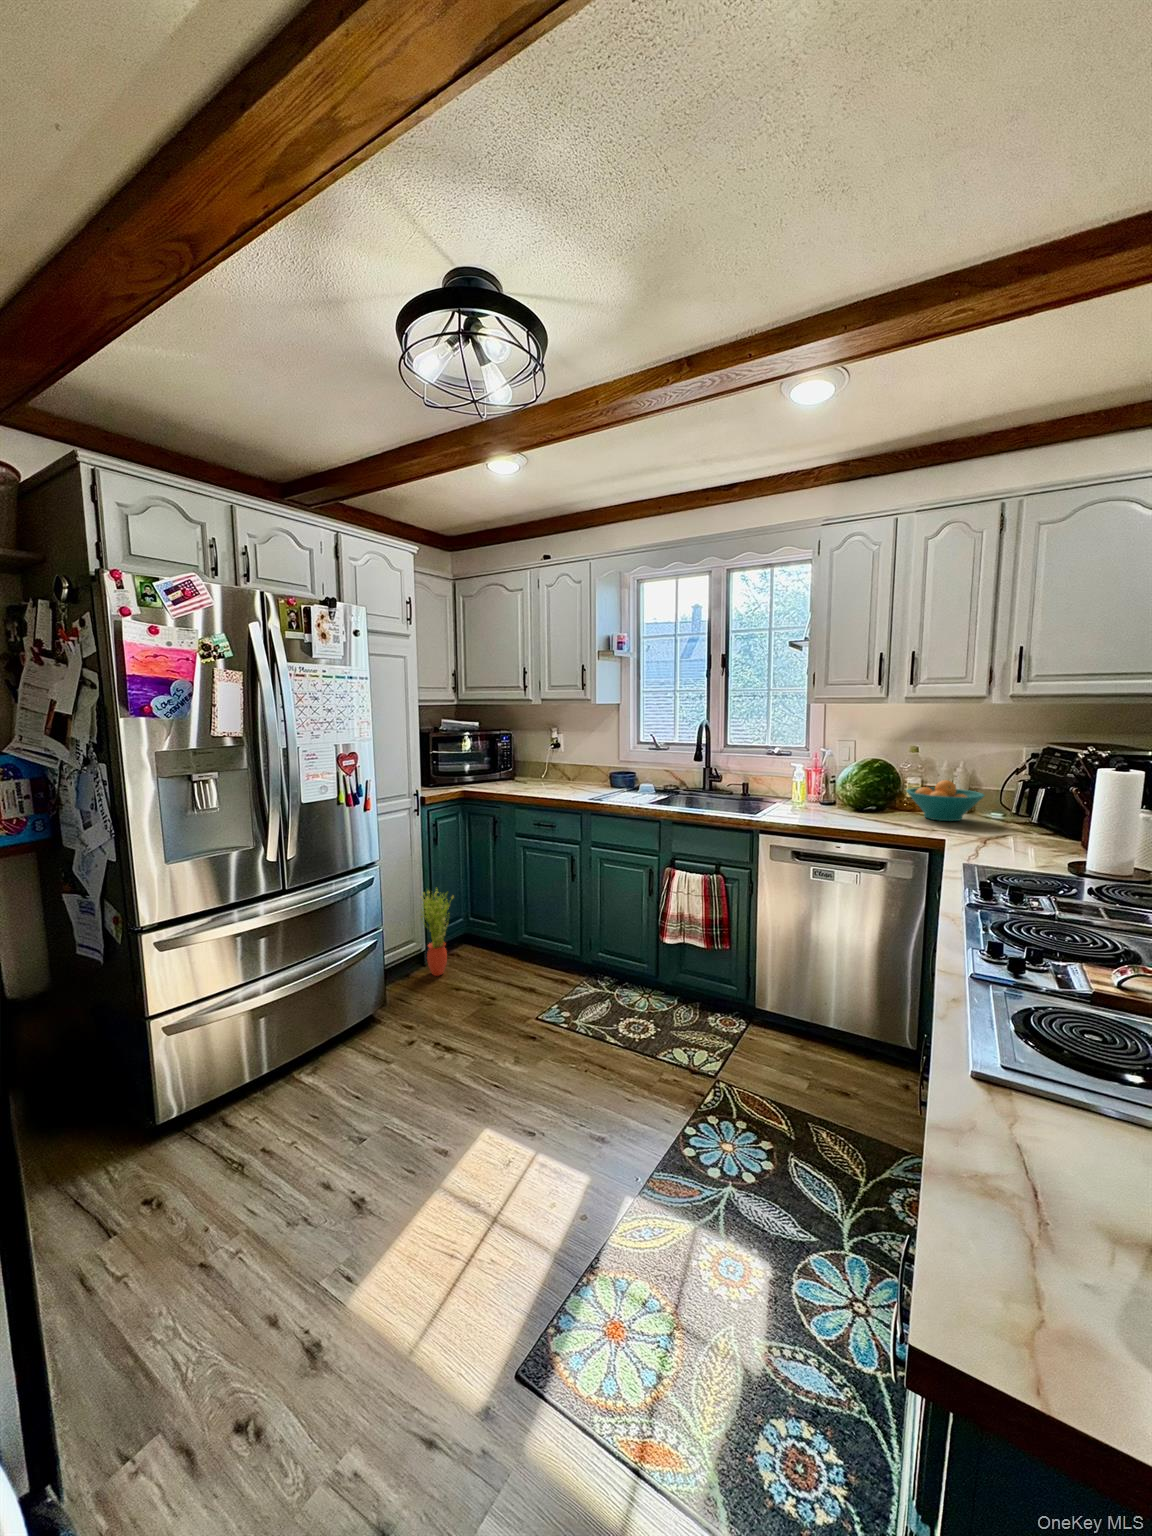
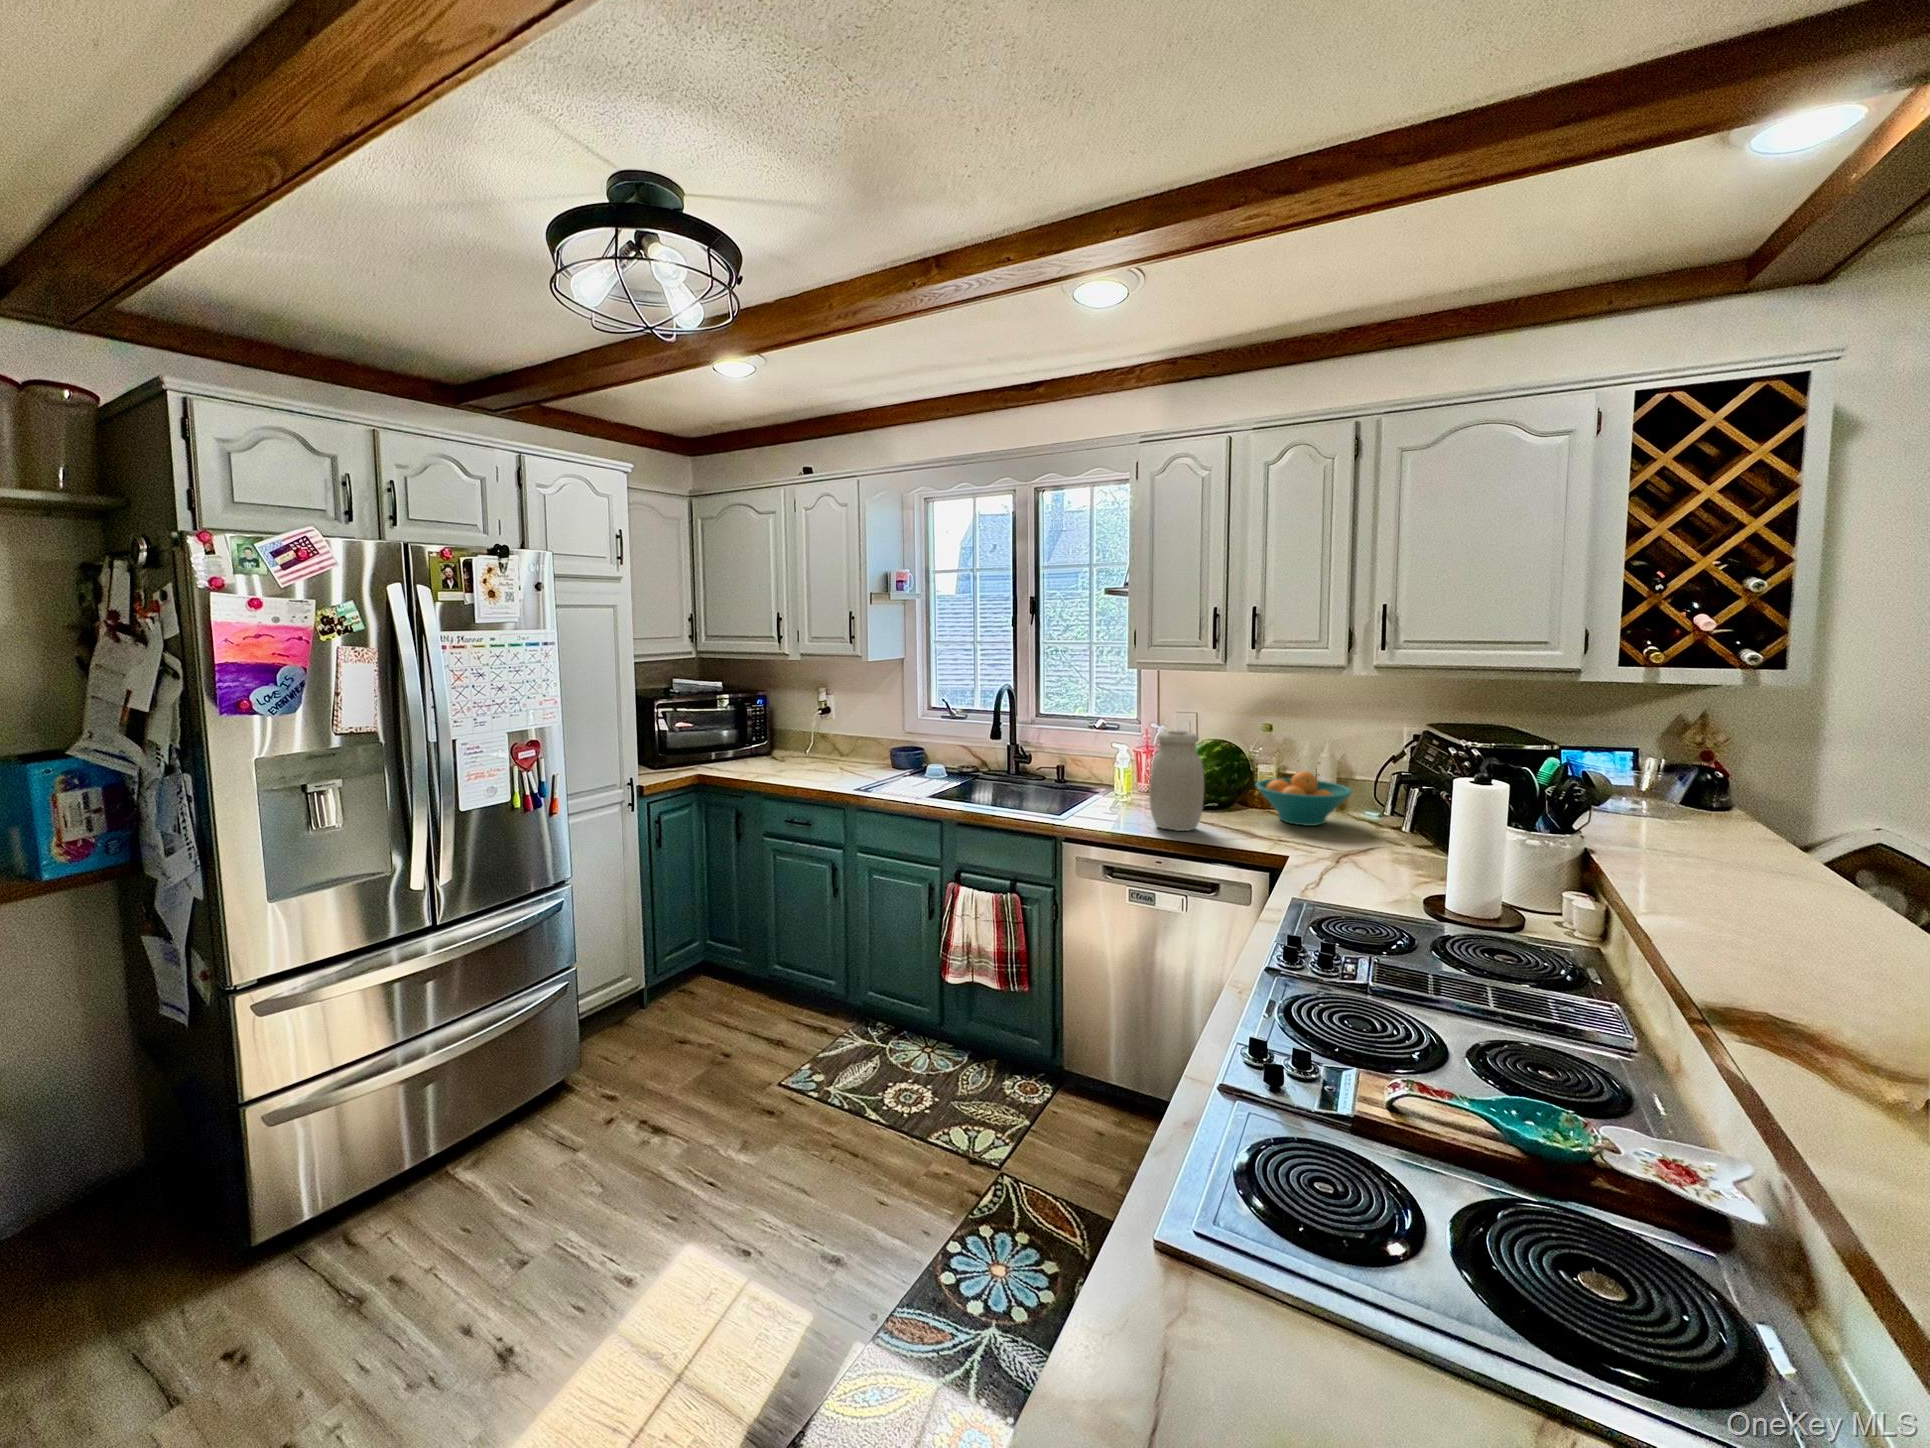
jar: none [828,748,872,824] -> present [1149,731,1204,831]
potted plant: present [421,889,453,976] -> none [631,906,679,1024]

